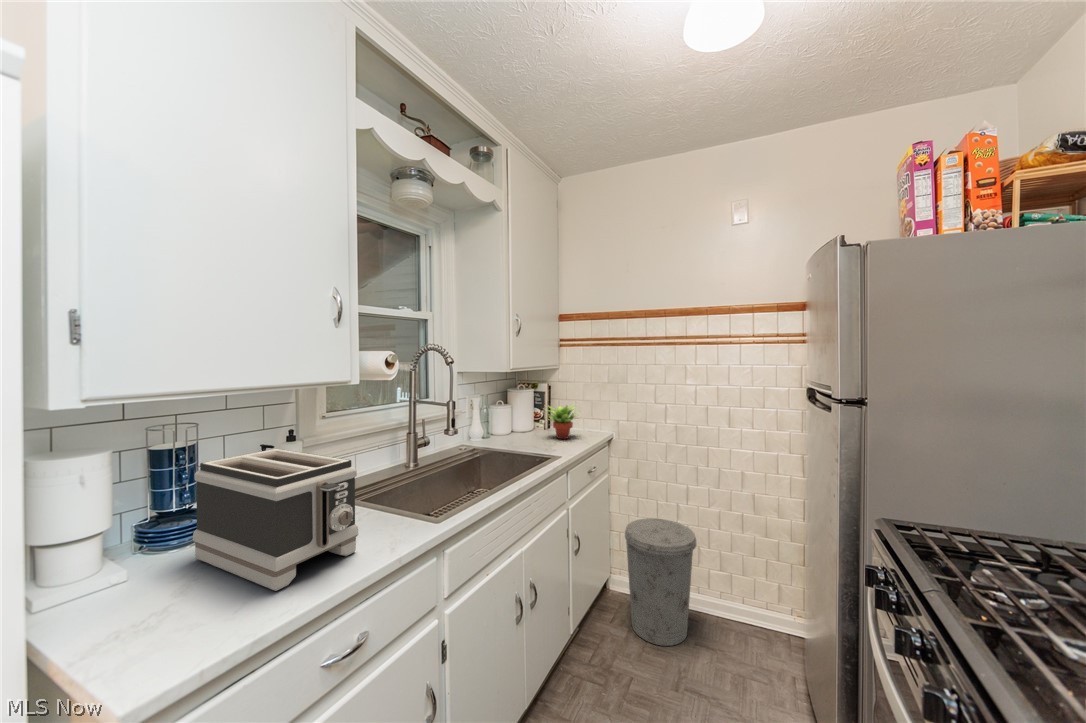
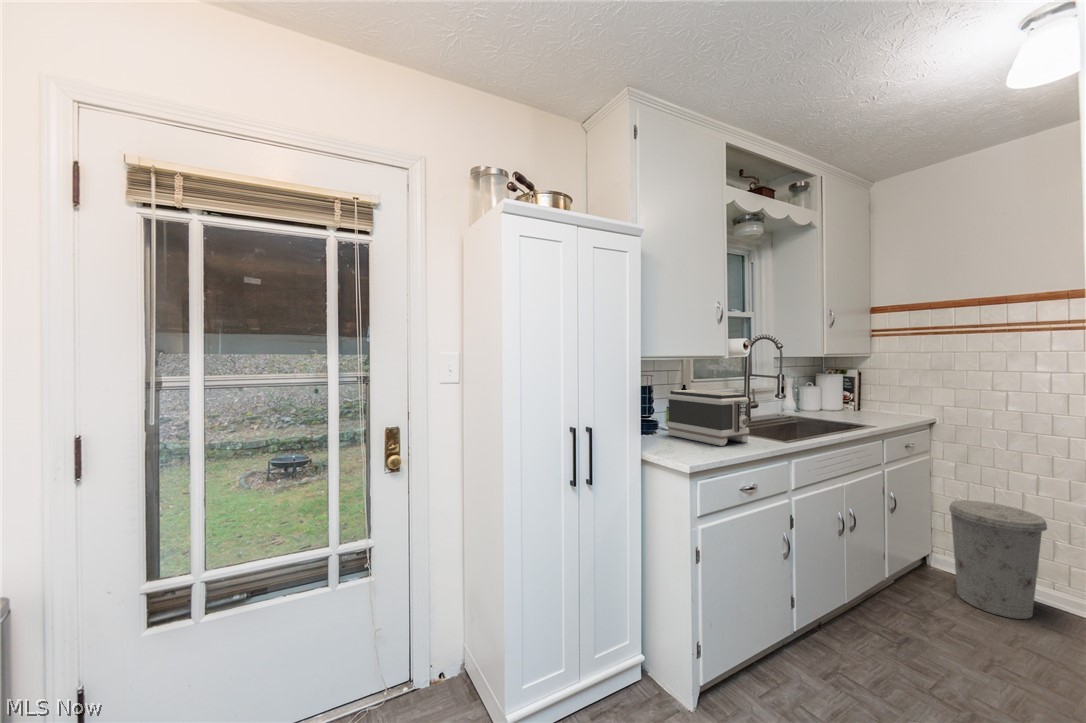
succulent plant: present [549,405,577,439] -> none [854,385,896,417]

